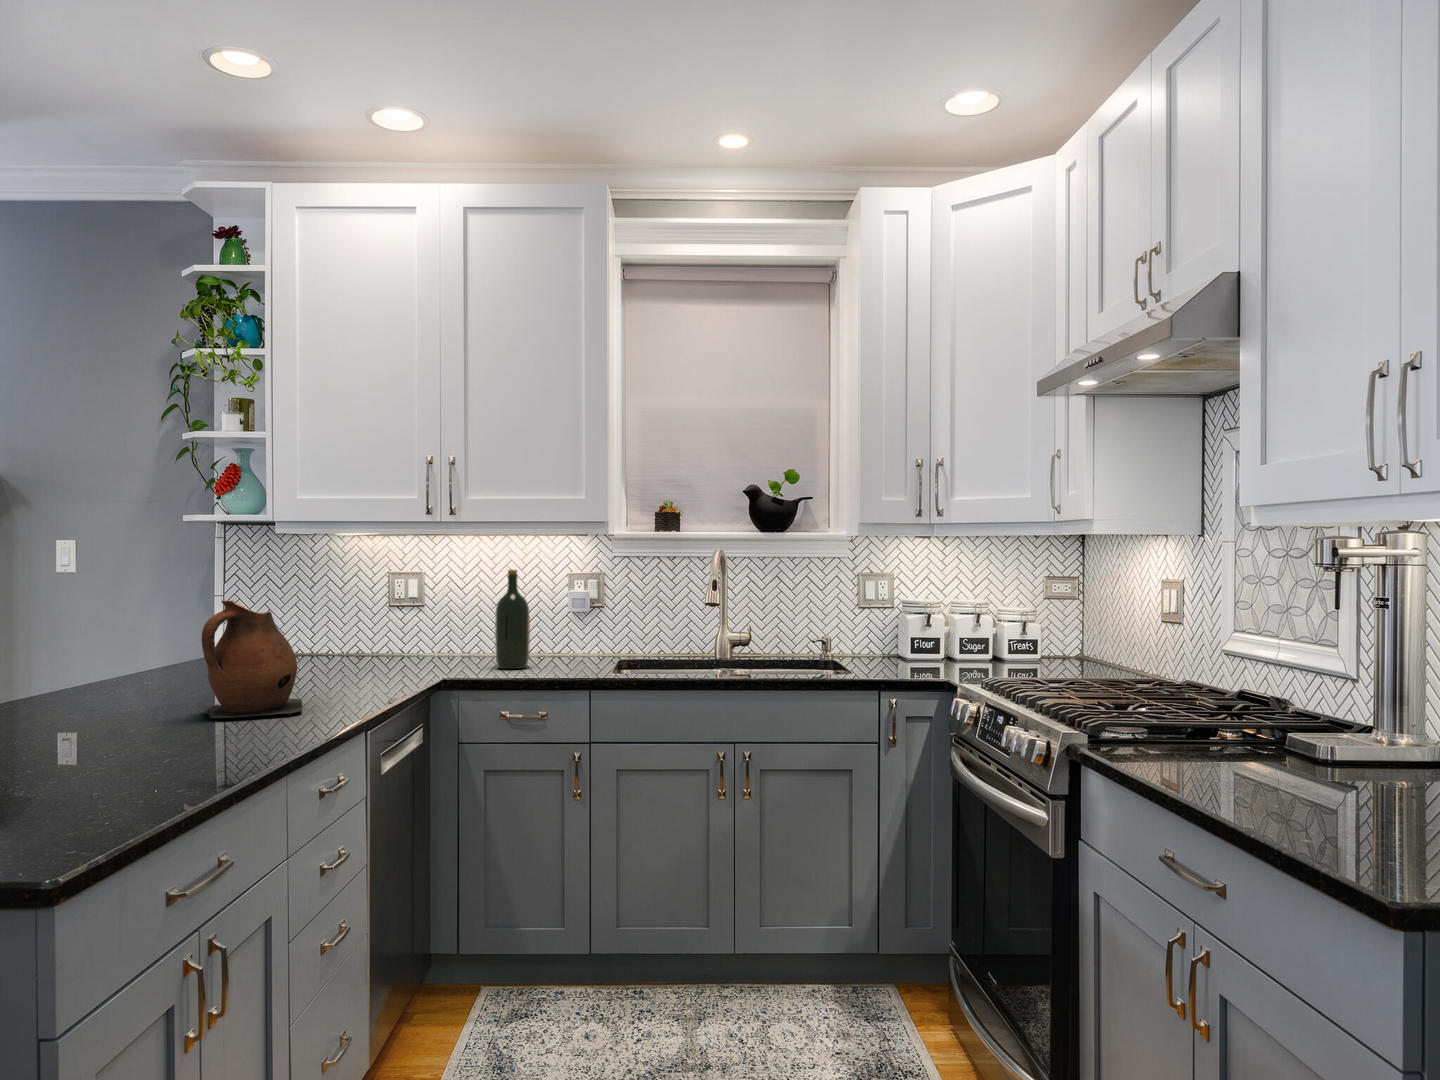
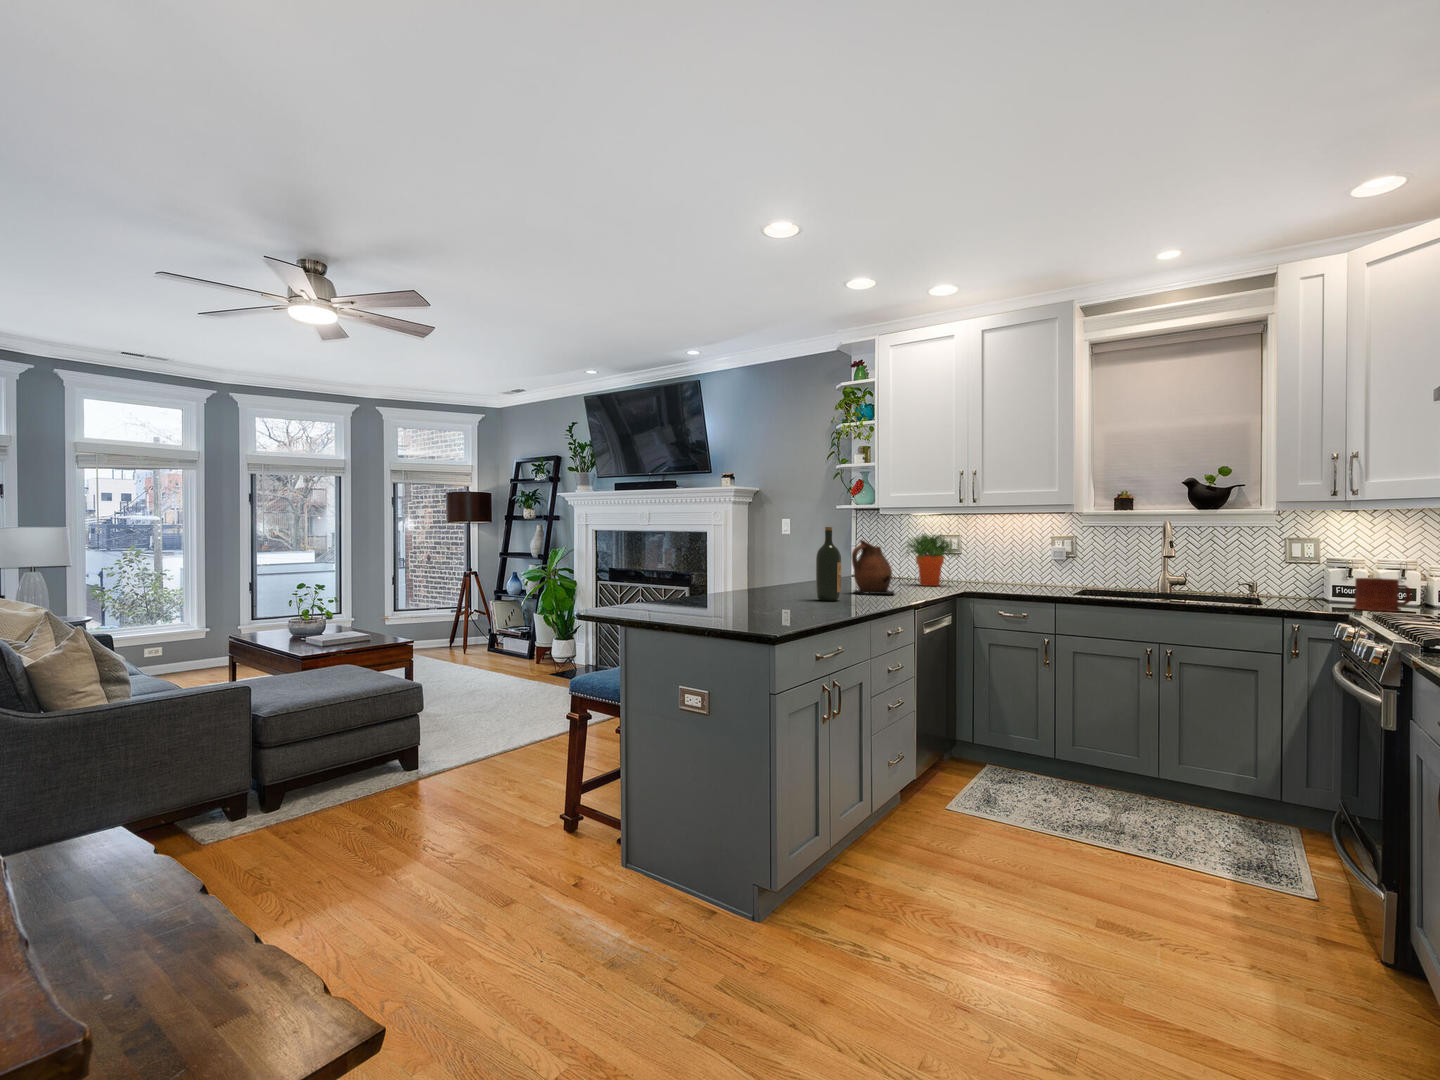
potted plant: none [315,569,432,667] -> present [903,534,957,586]
wine bottle: present [495,570,530,669] -> present [816,527,841,601]
mug: none [937,628,990,673] -> present [1353,578,1411,612]

